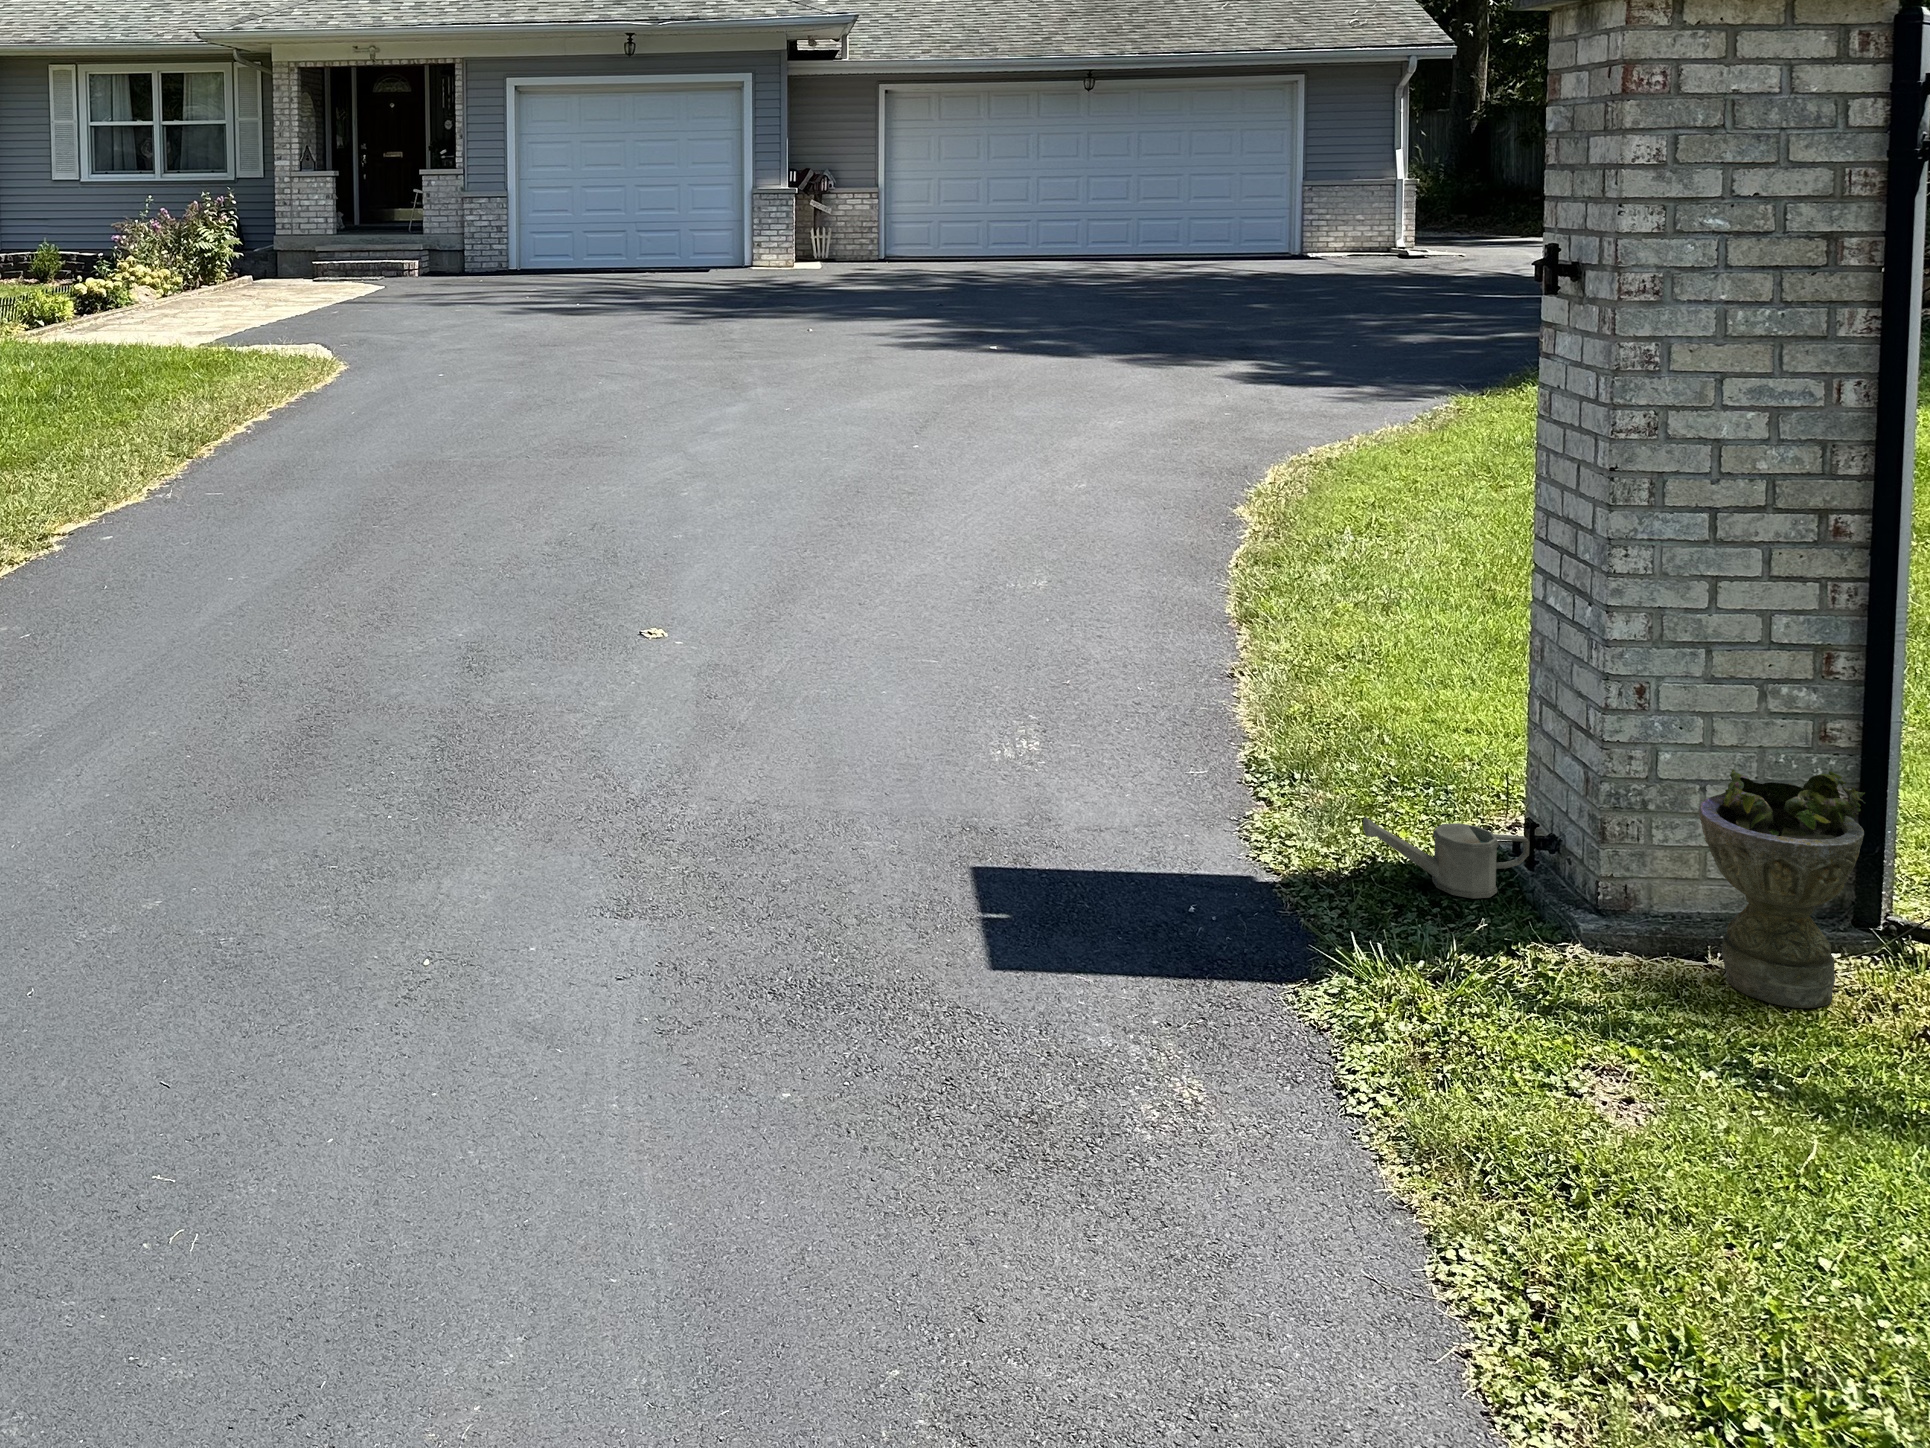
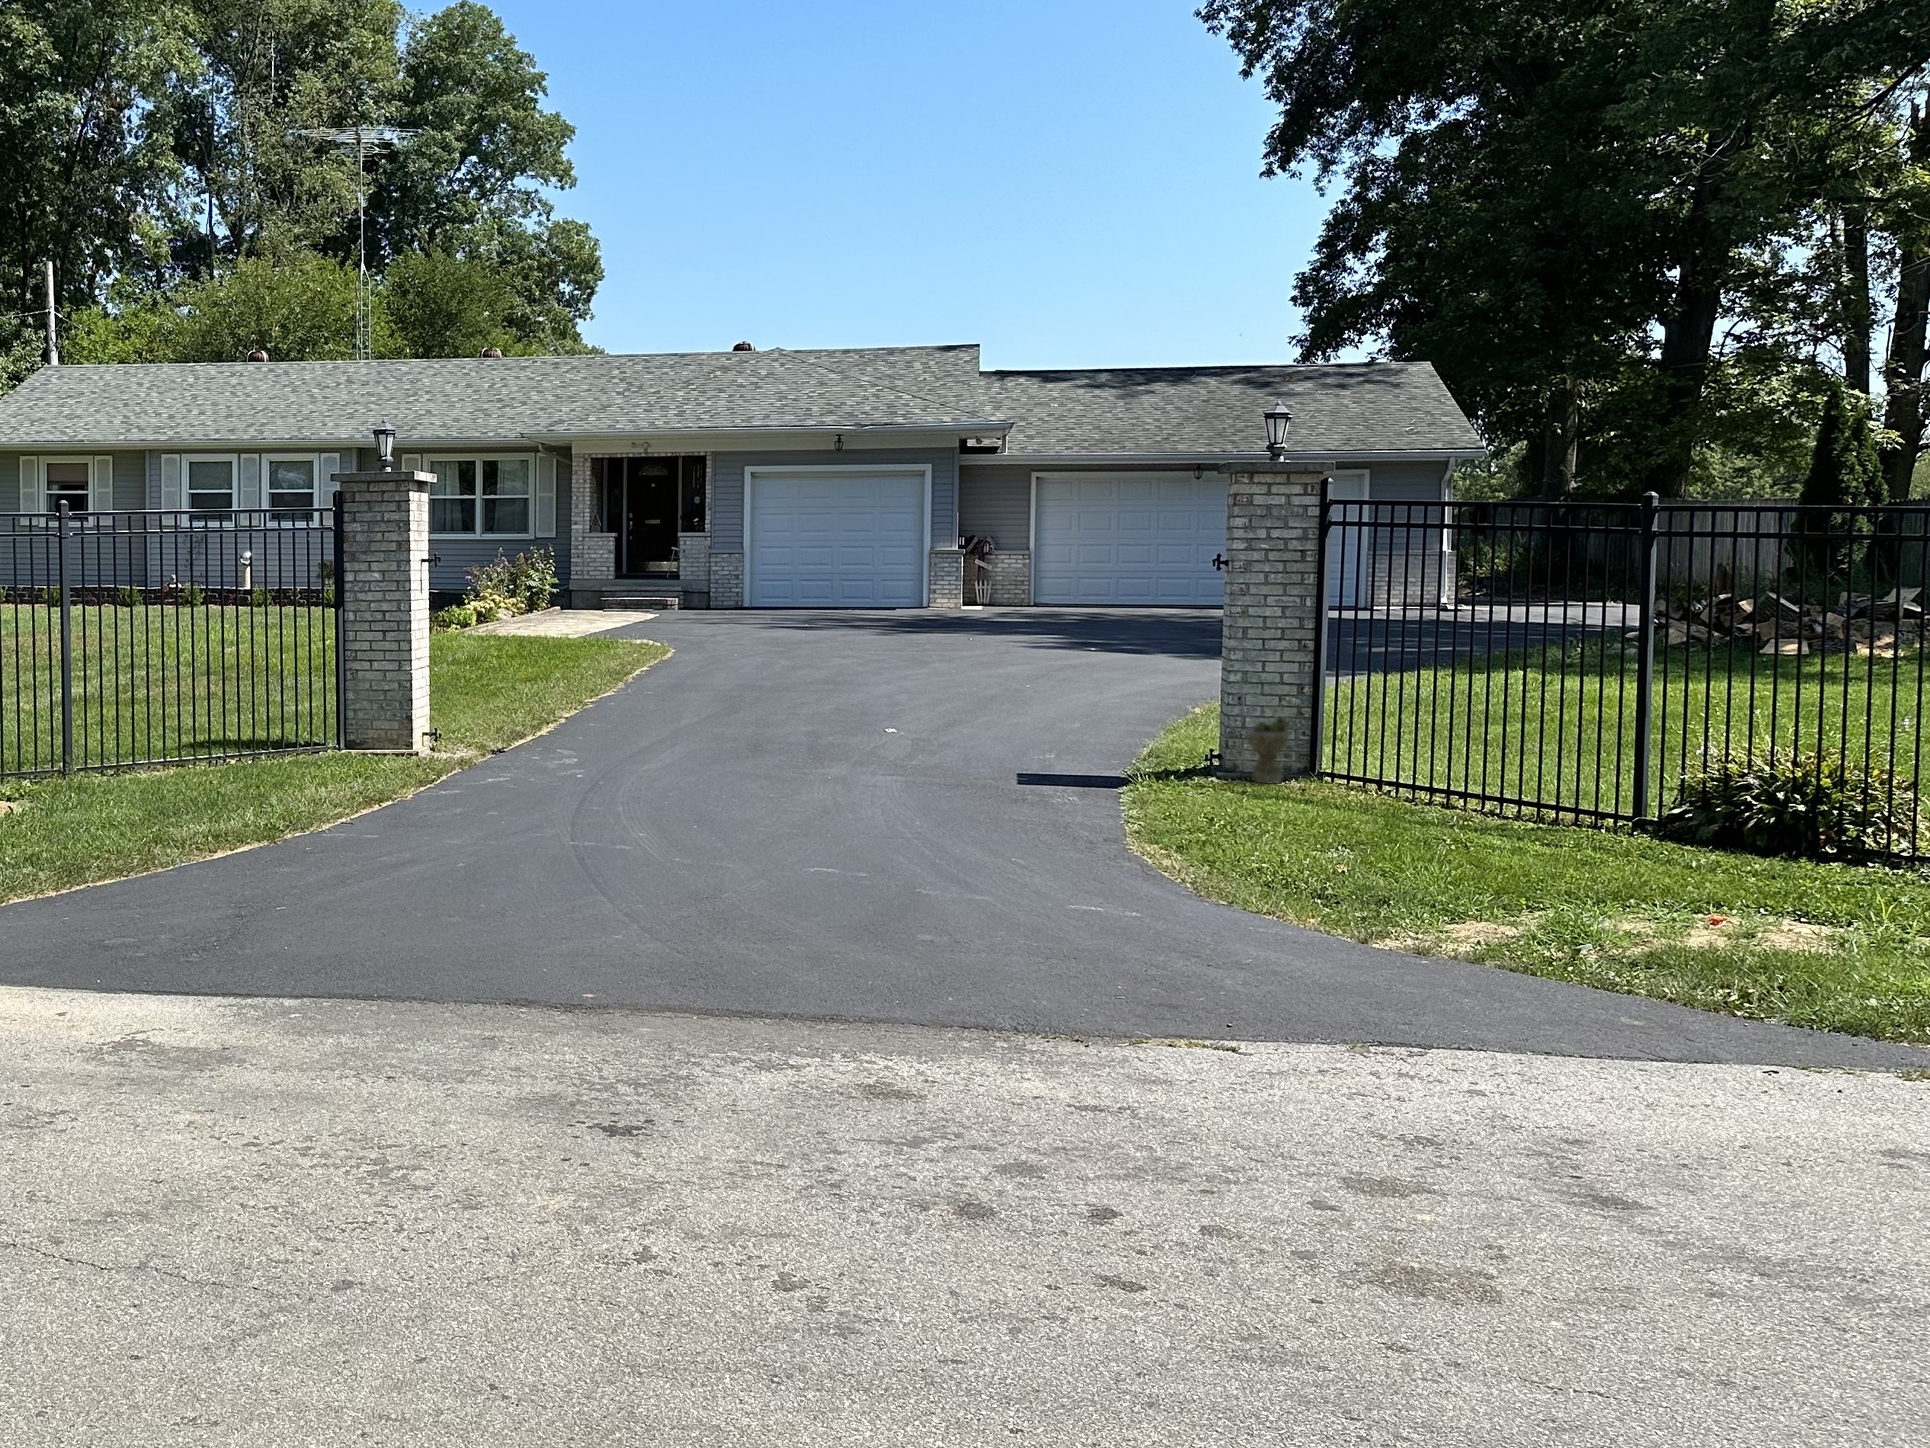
watering can: present [1363,817,1529,899] -> none [1160,749,1211,772]

